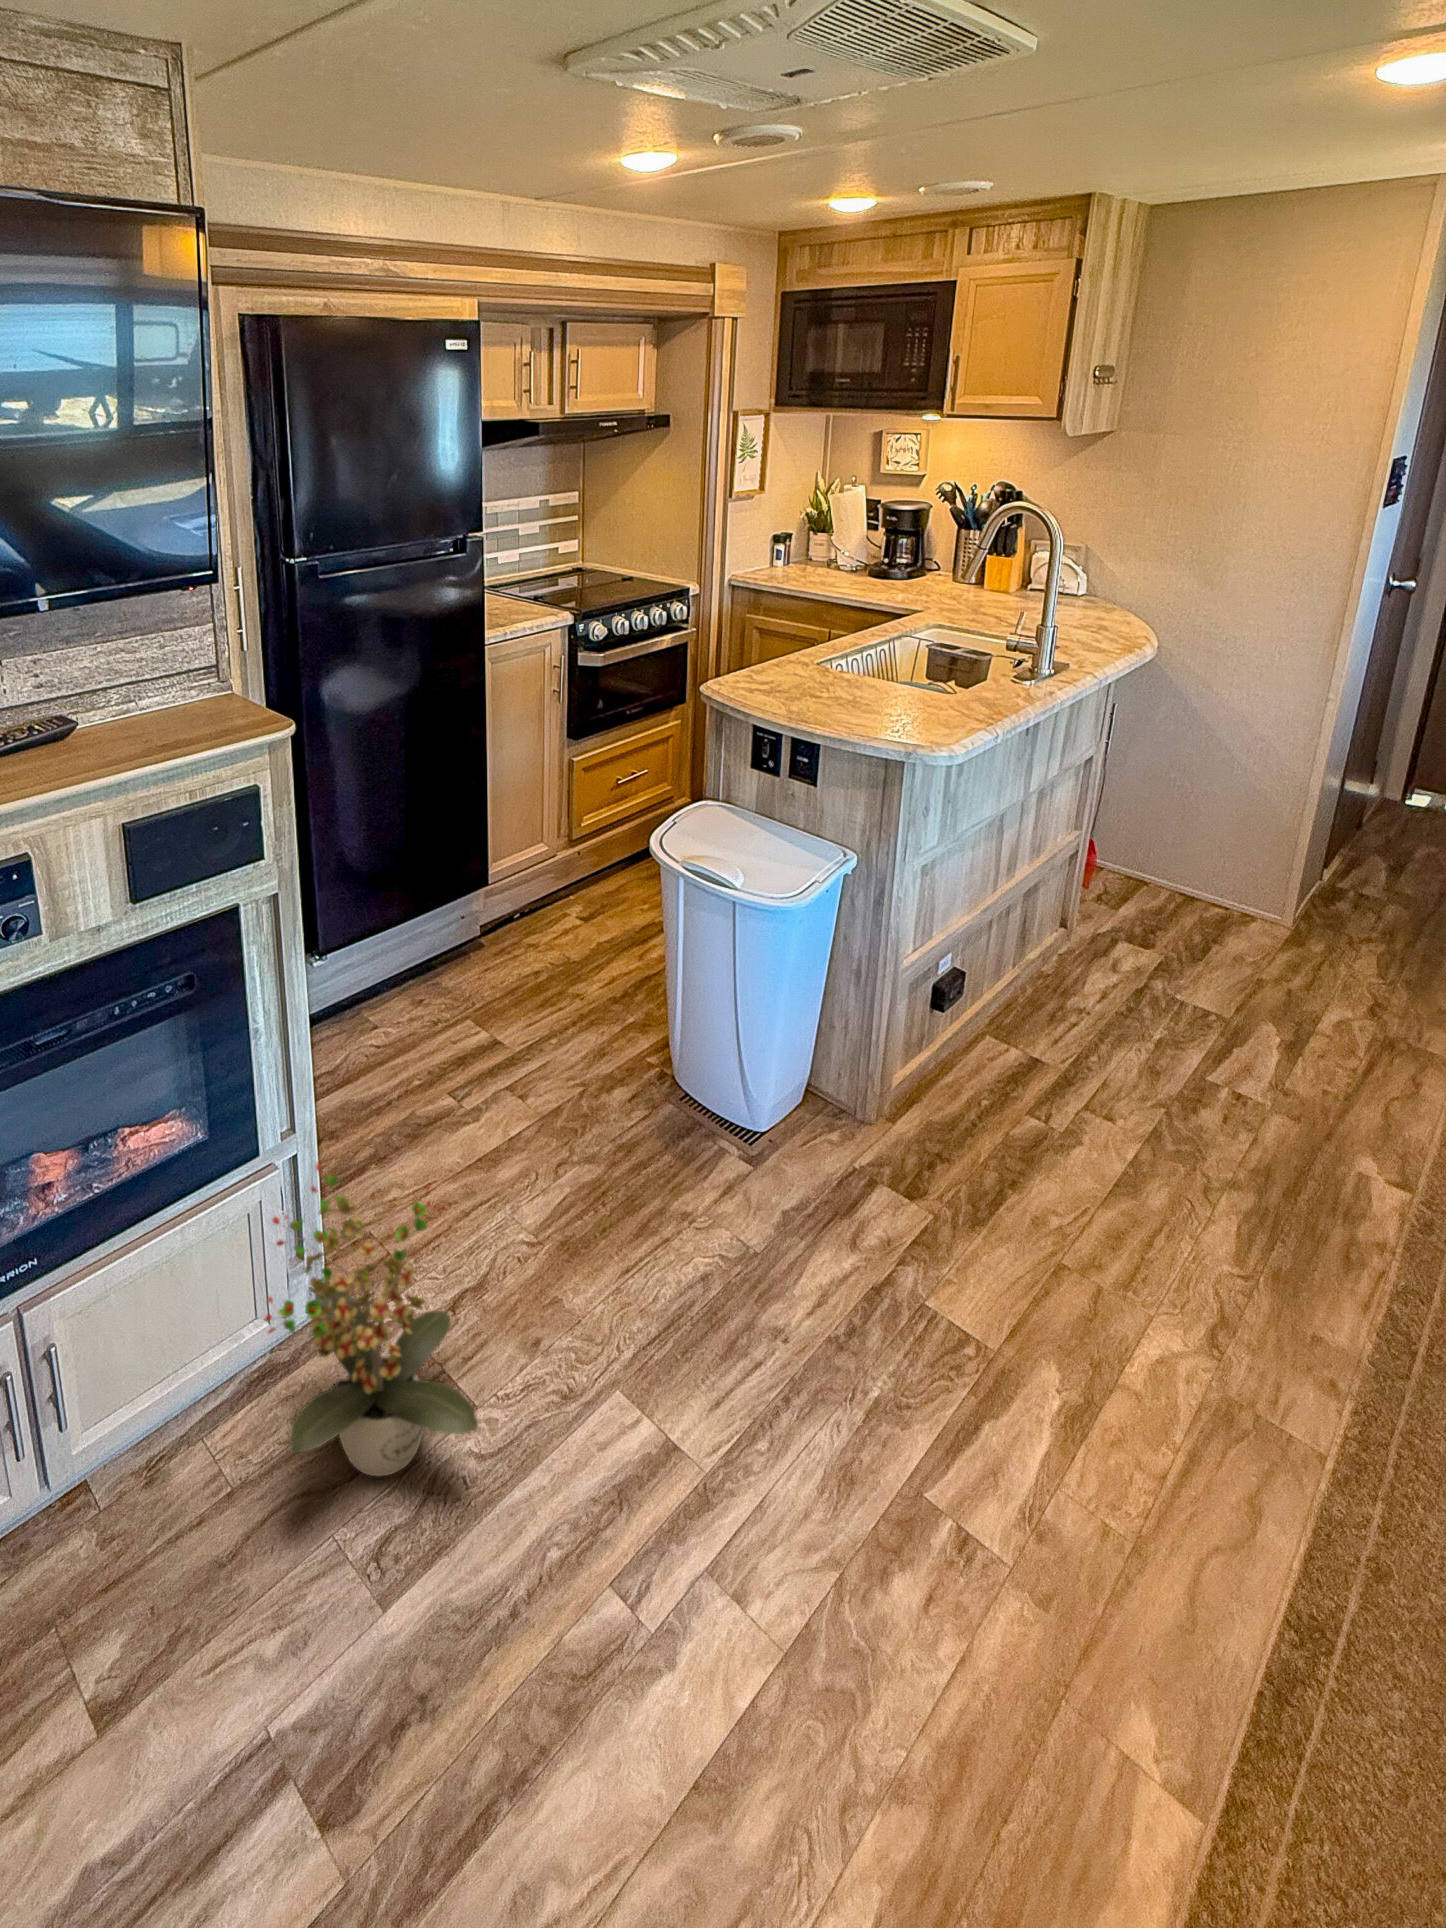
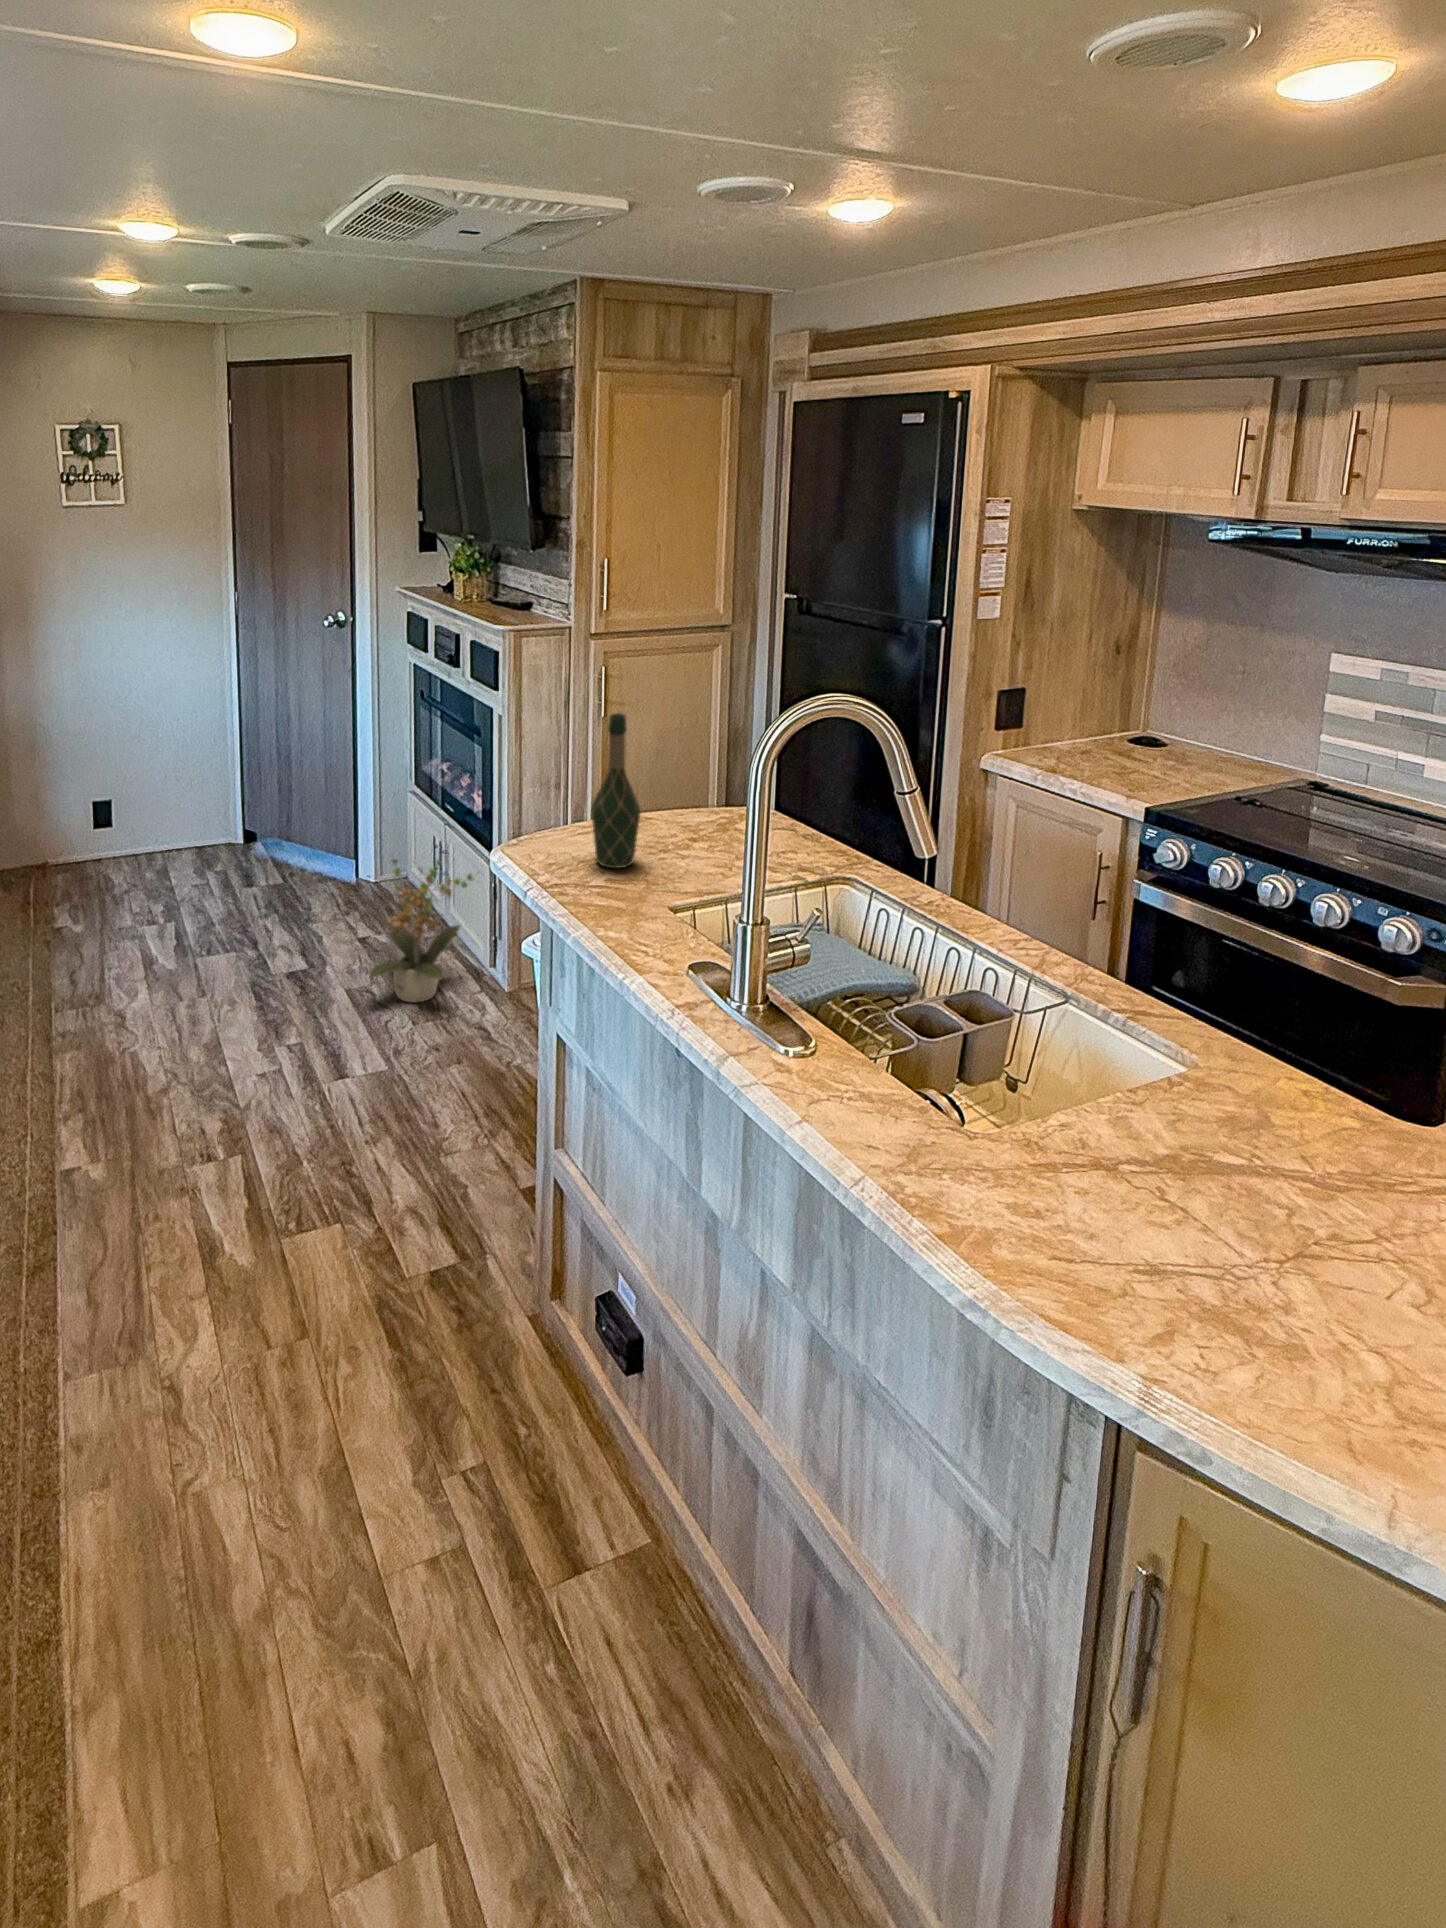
wine bottle: none [869,599,912,724] -> present [591,713,640,868]

